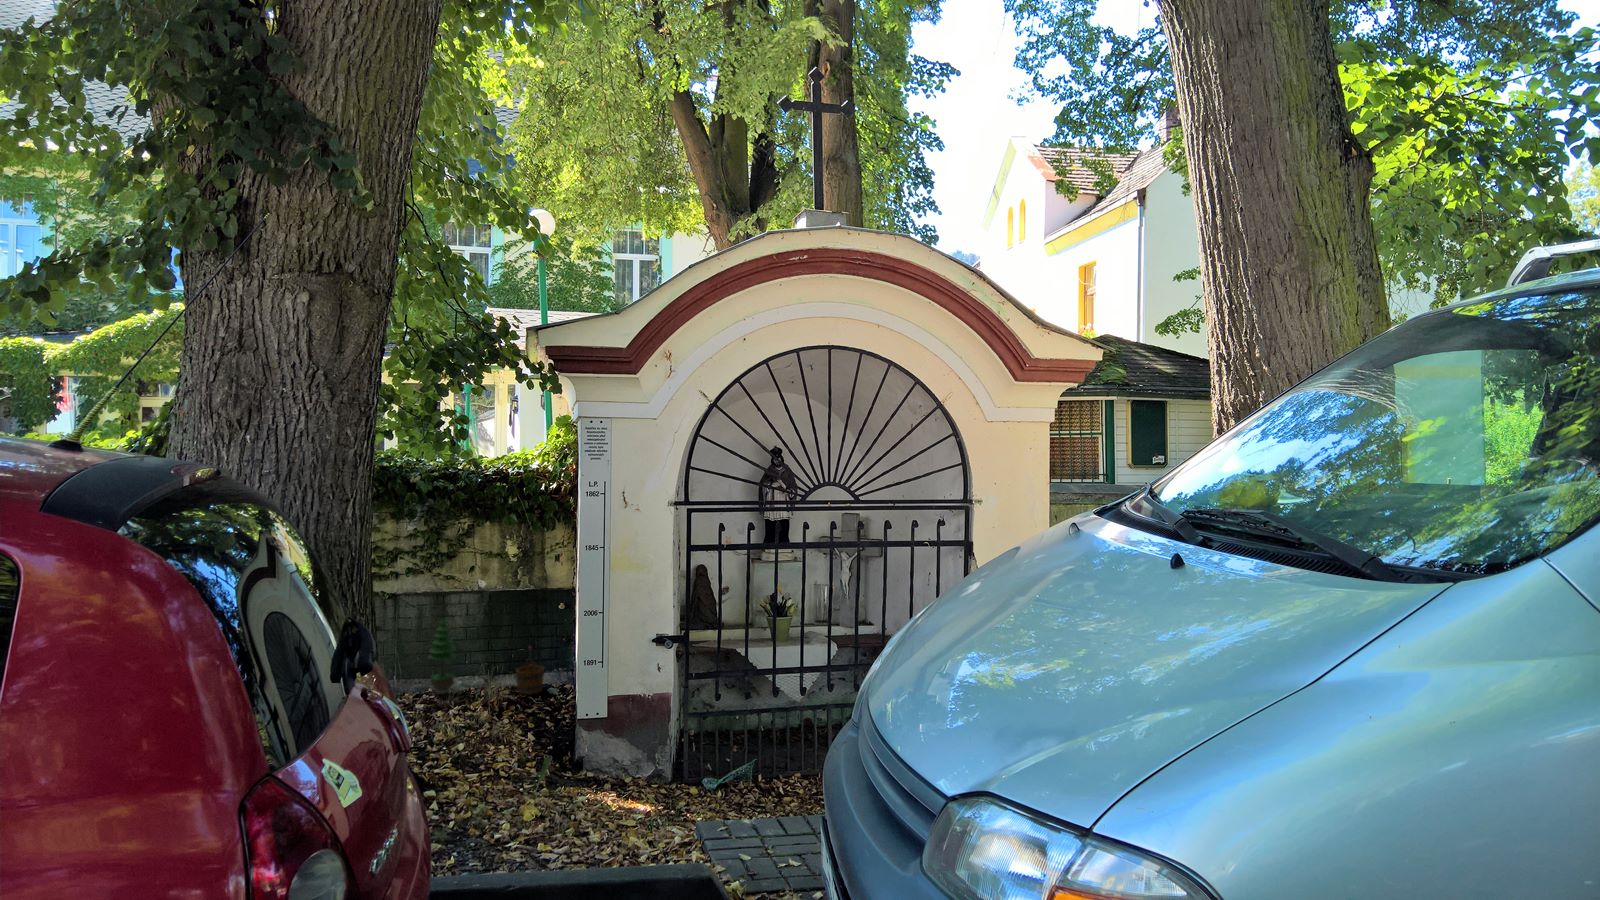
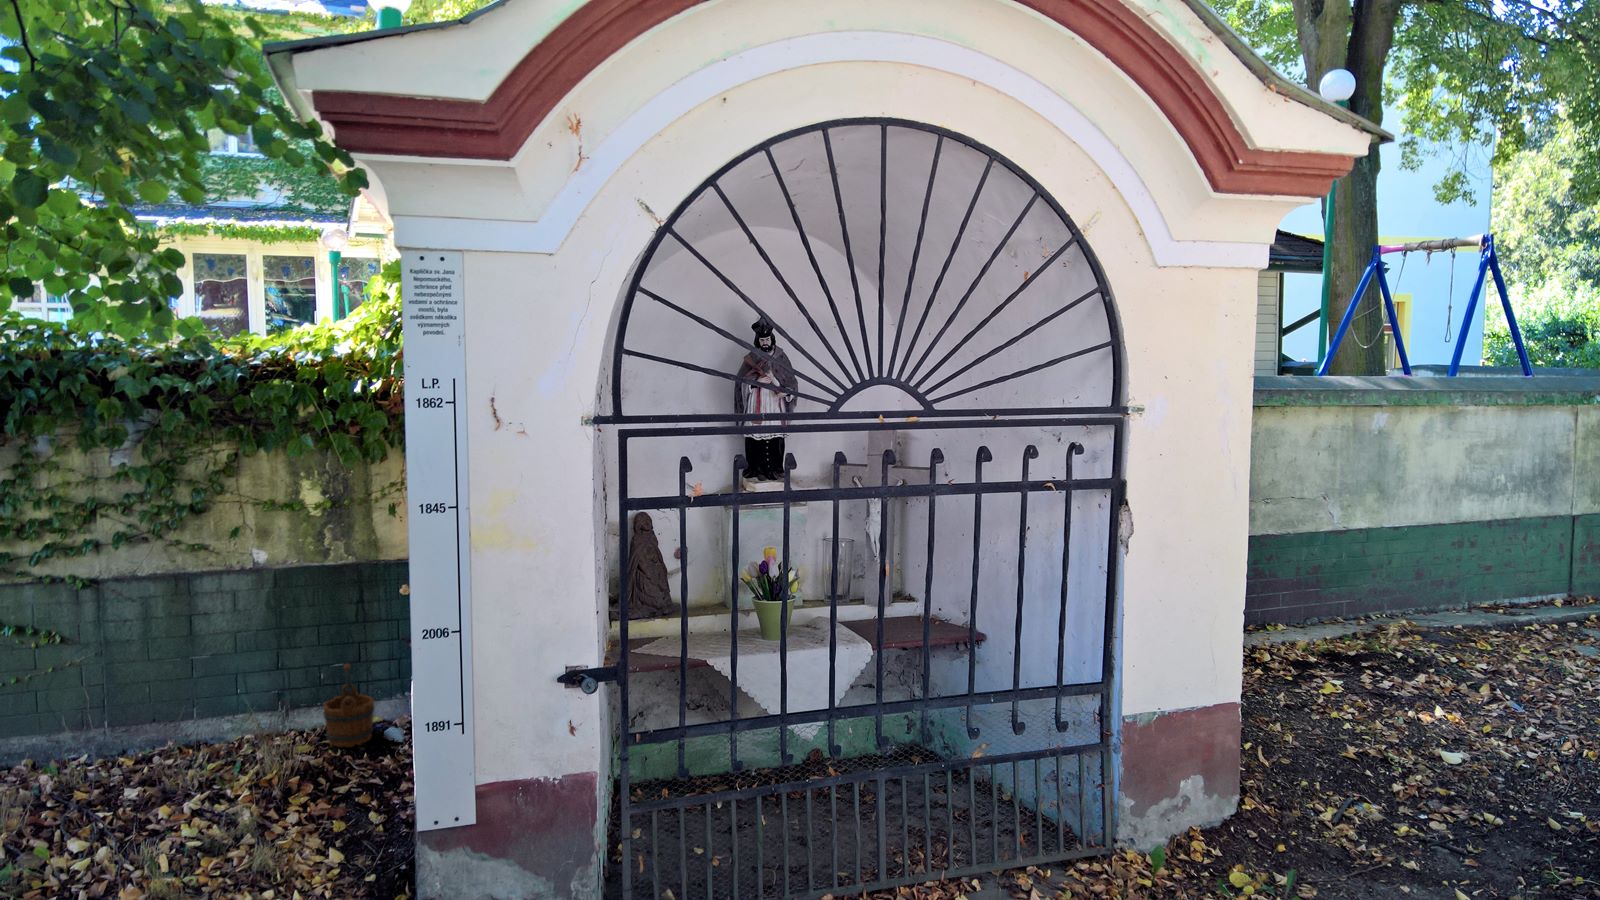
potted tree: present [428,618,456,695] -> none [158,618,216,754]

